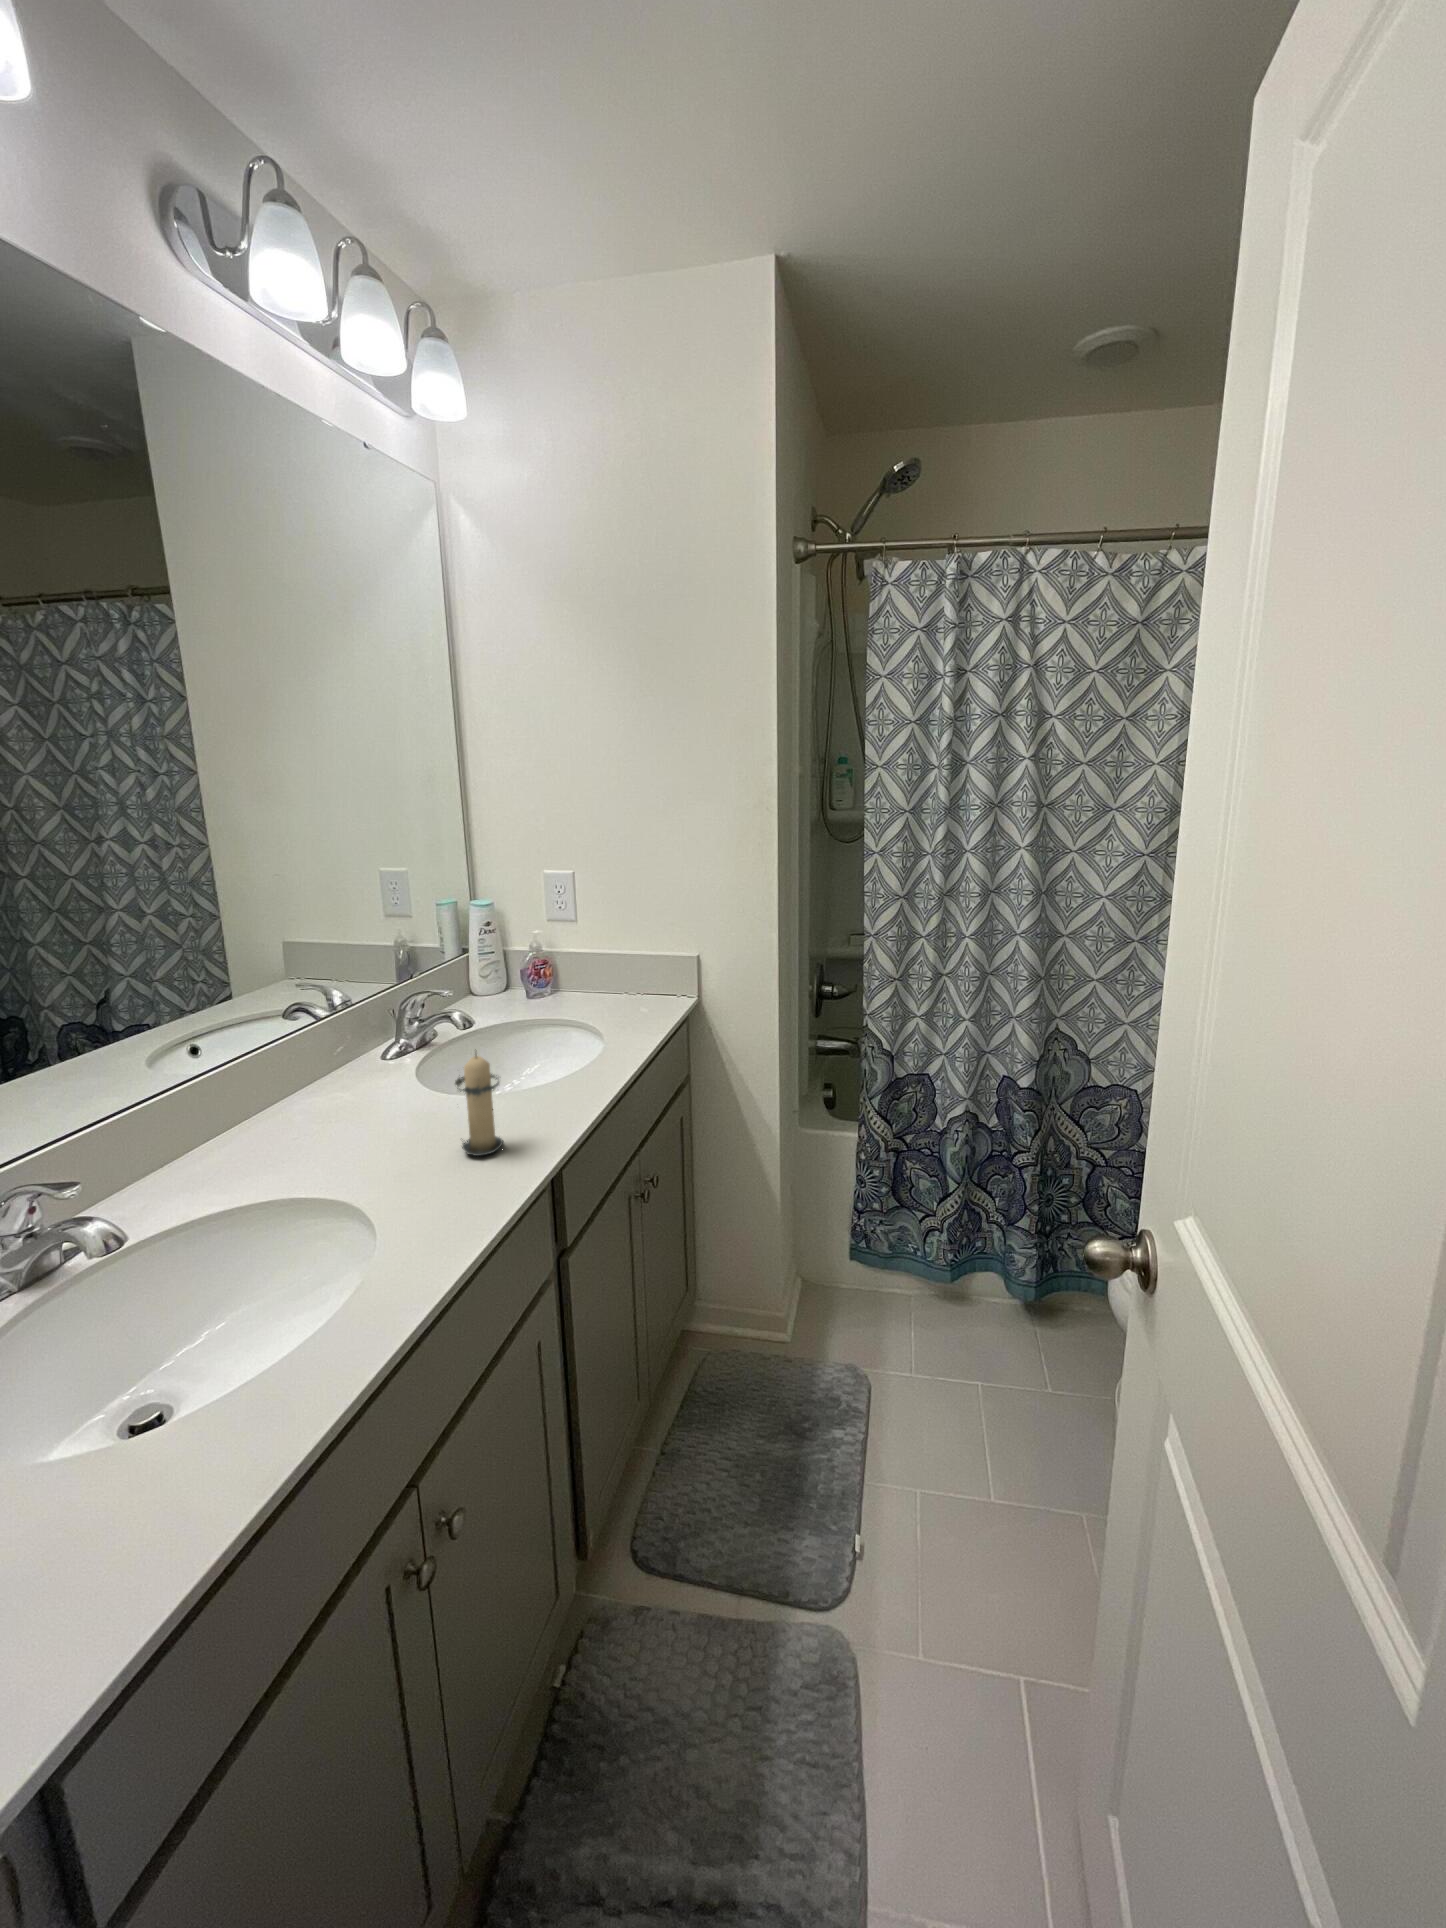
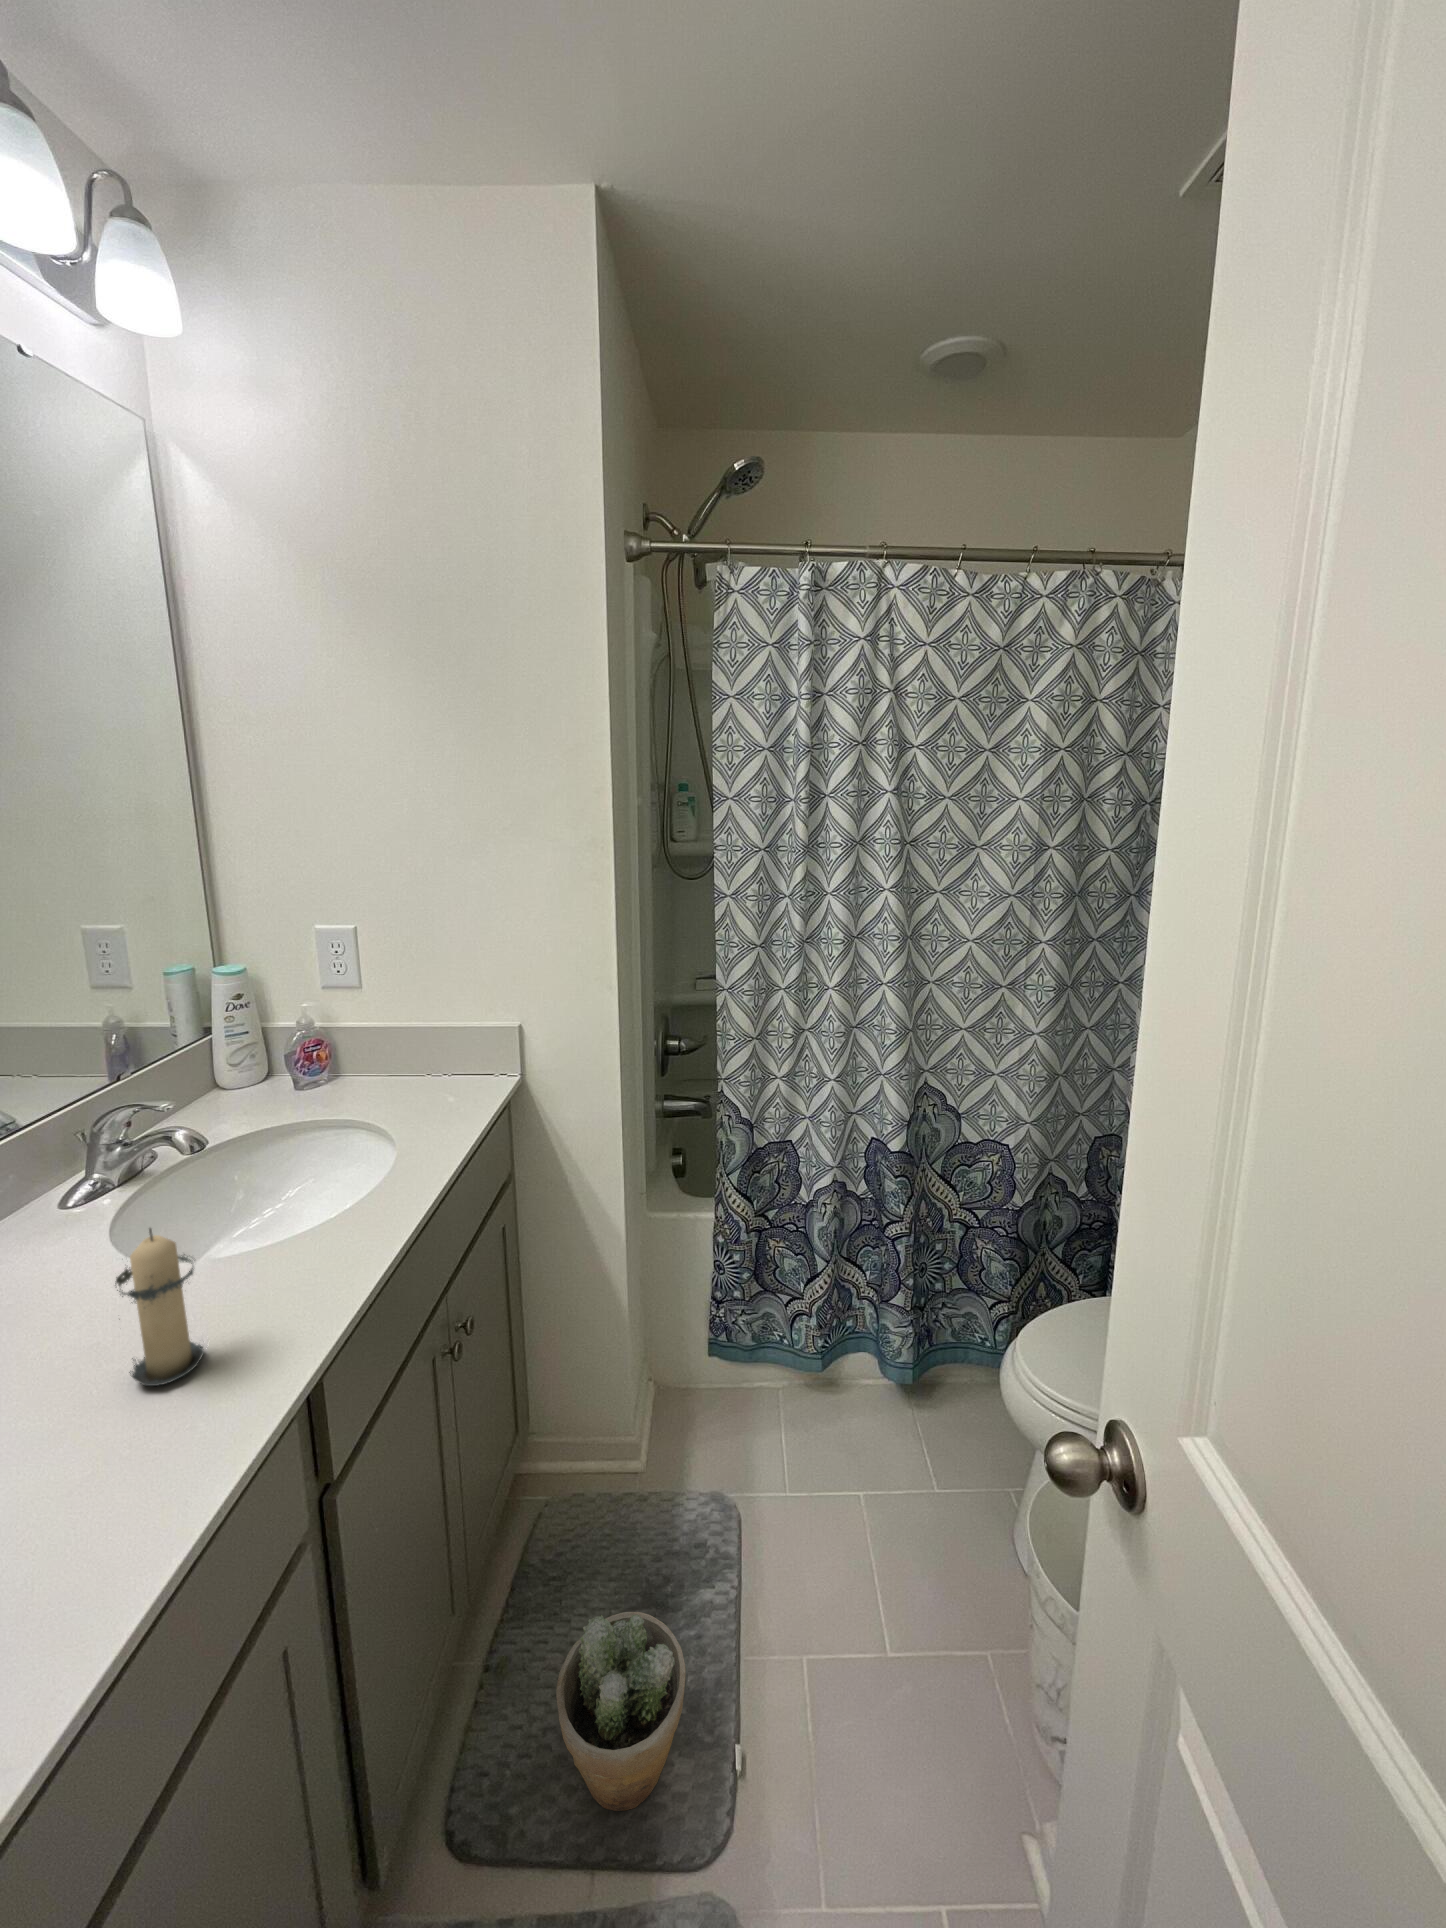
potted plant: none [724,1412,825,1563] -> present [556,1612,686,1811]

